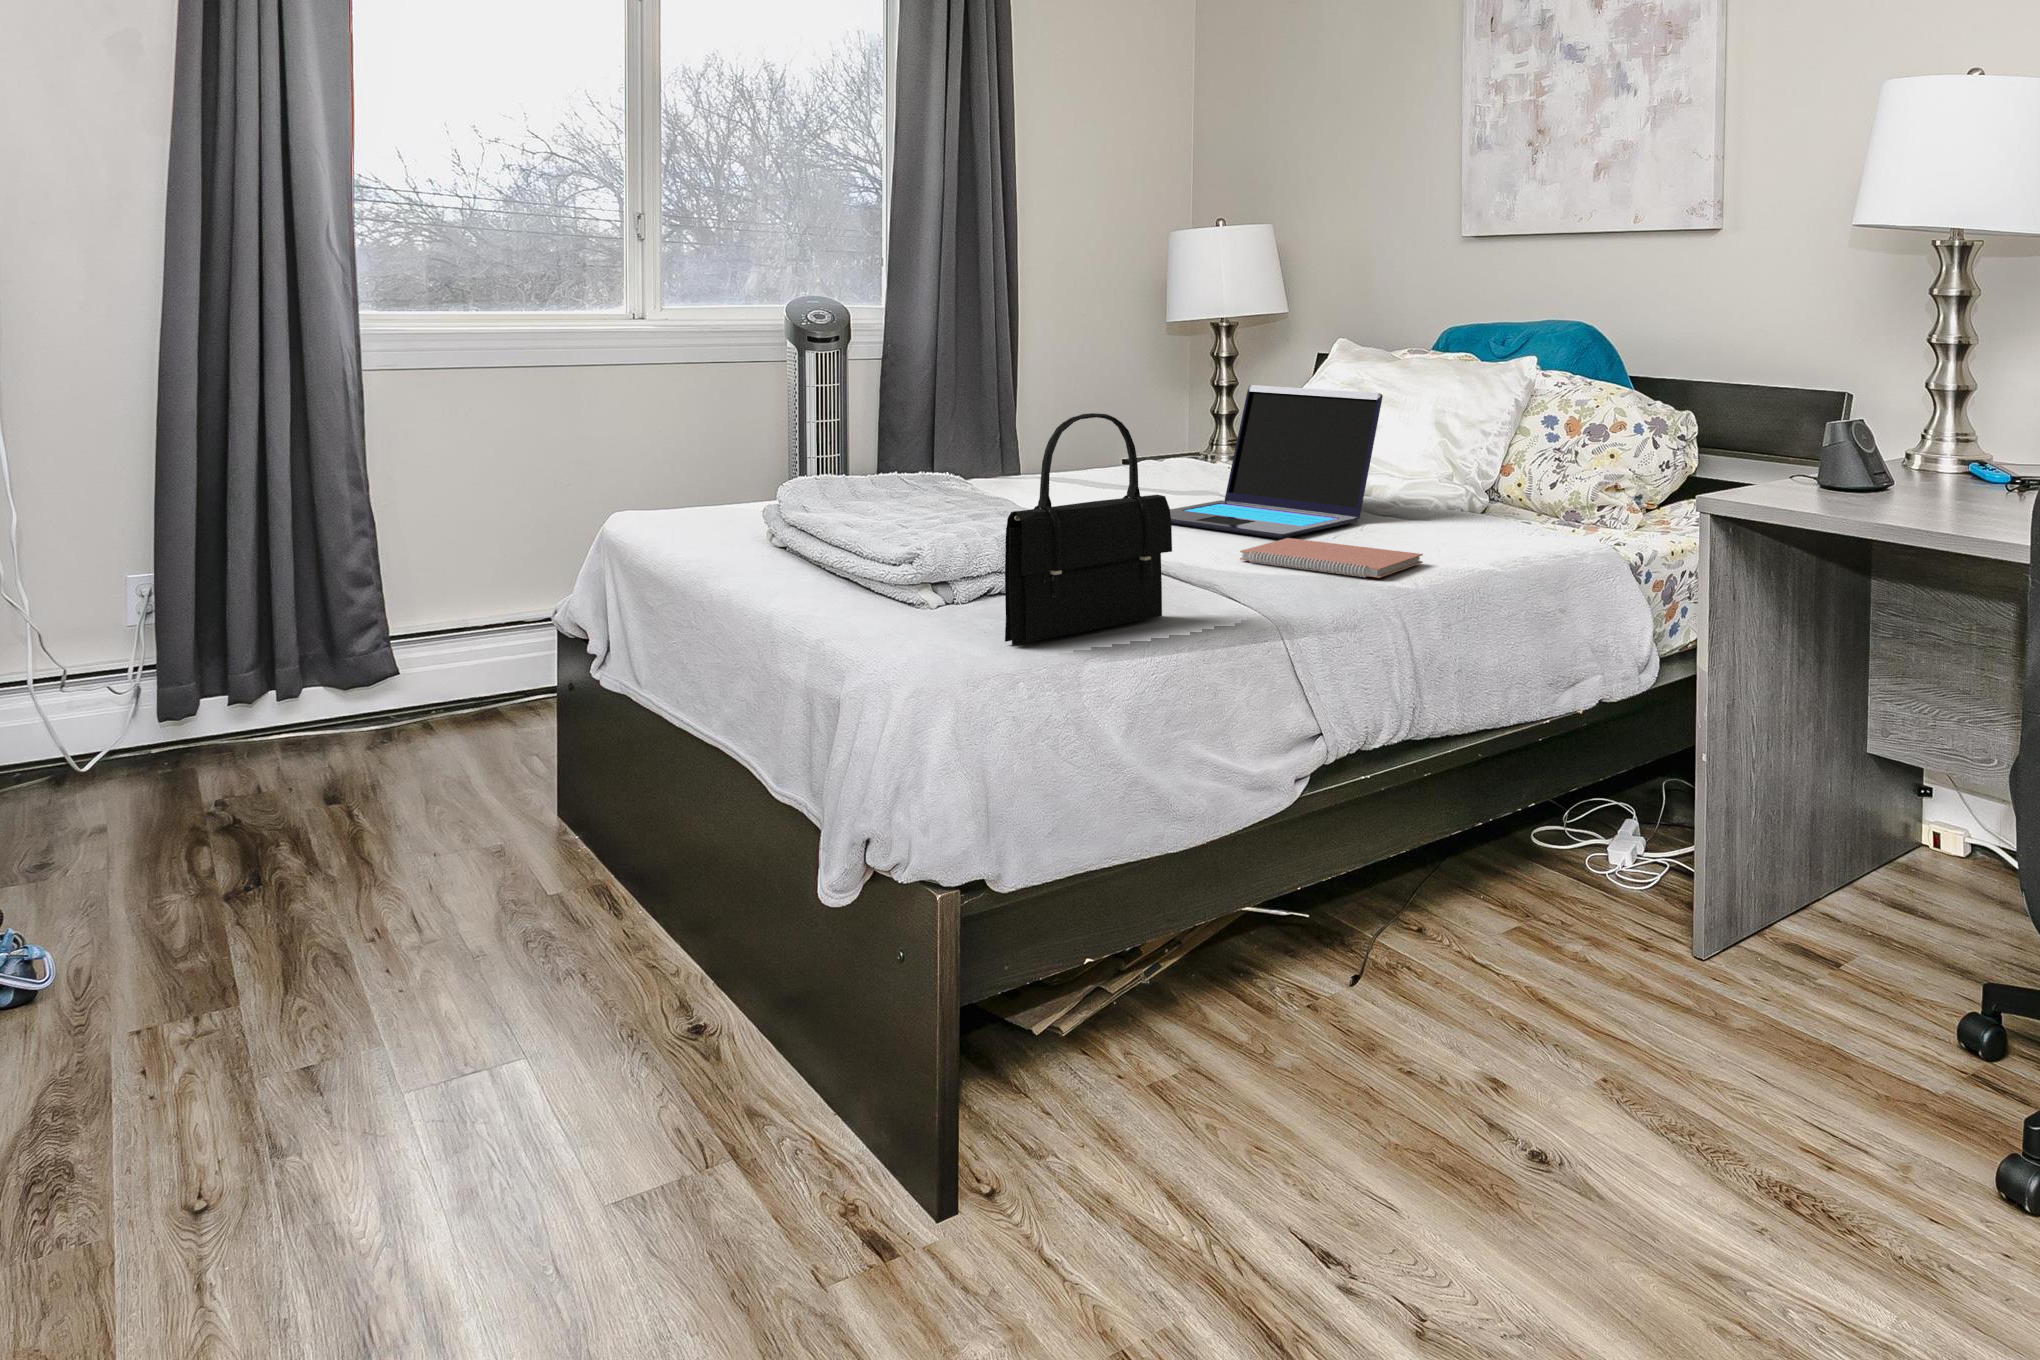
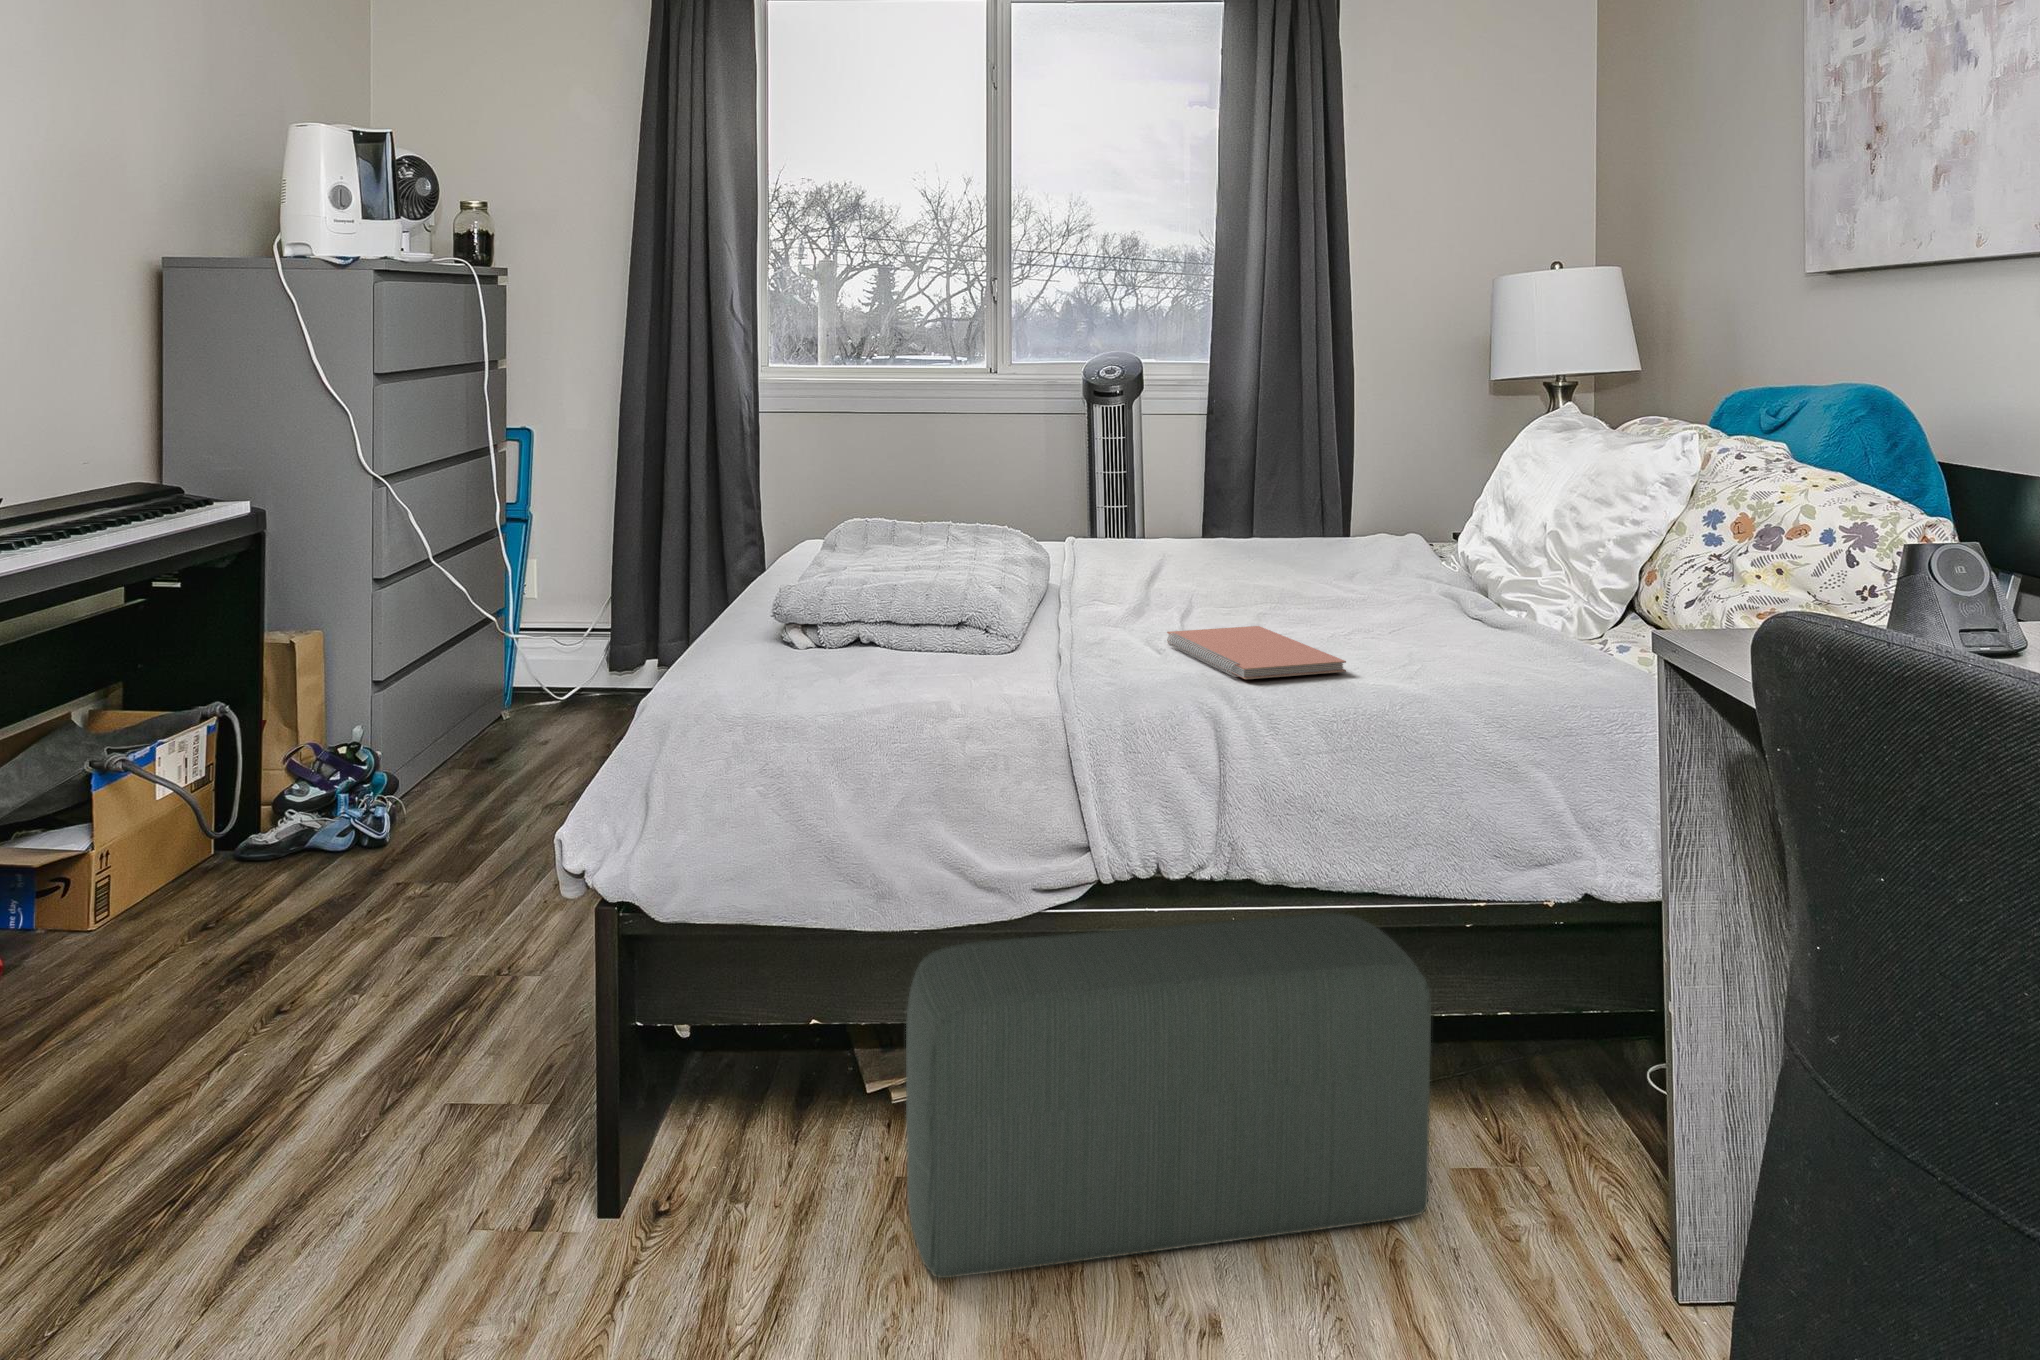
laptop: present [1170,385,1383,539] -> none [1196,453,1463,627]
handbag: present [1005,413,1172,645] -> none [742,463,934,684]
pouf: none [1217,755,1552,1129] -> present [906,913,1431,1278]

